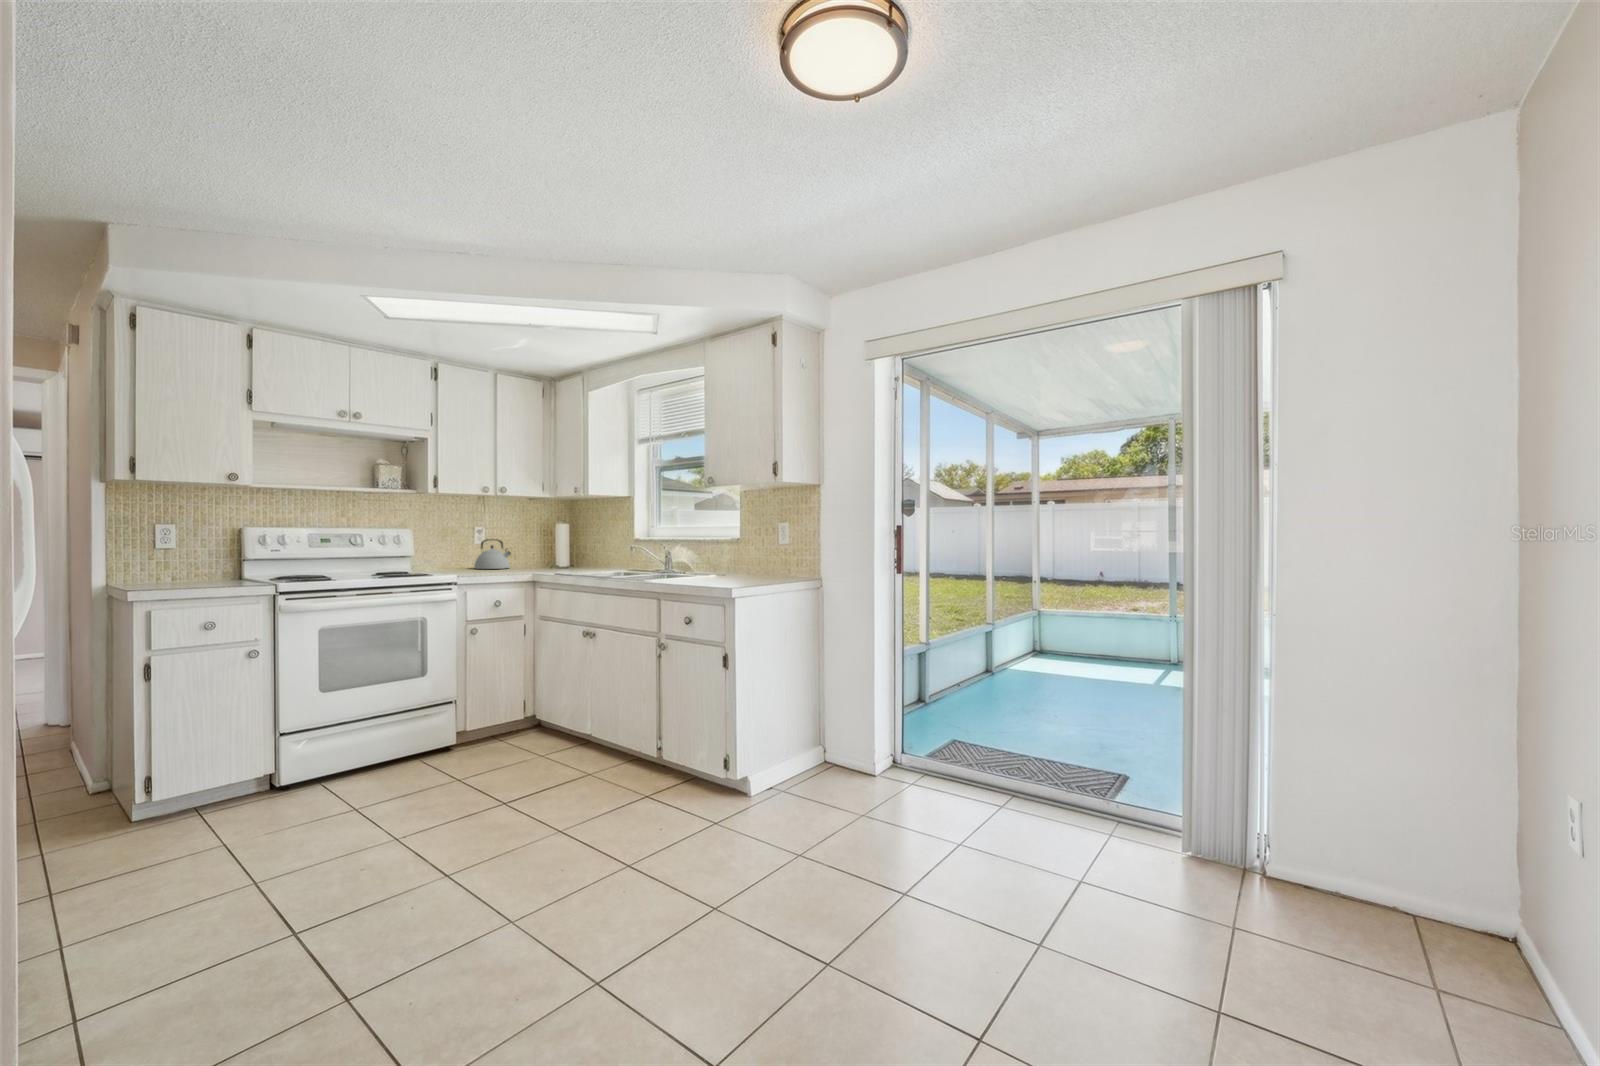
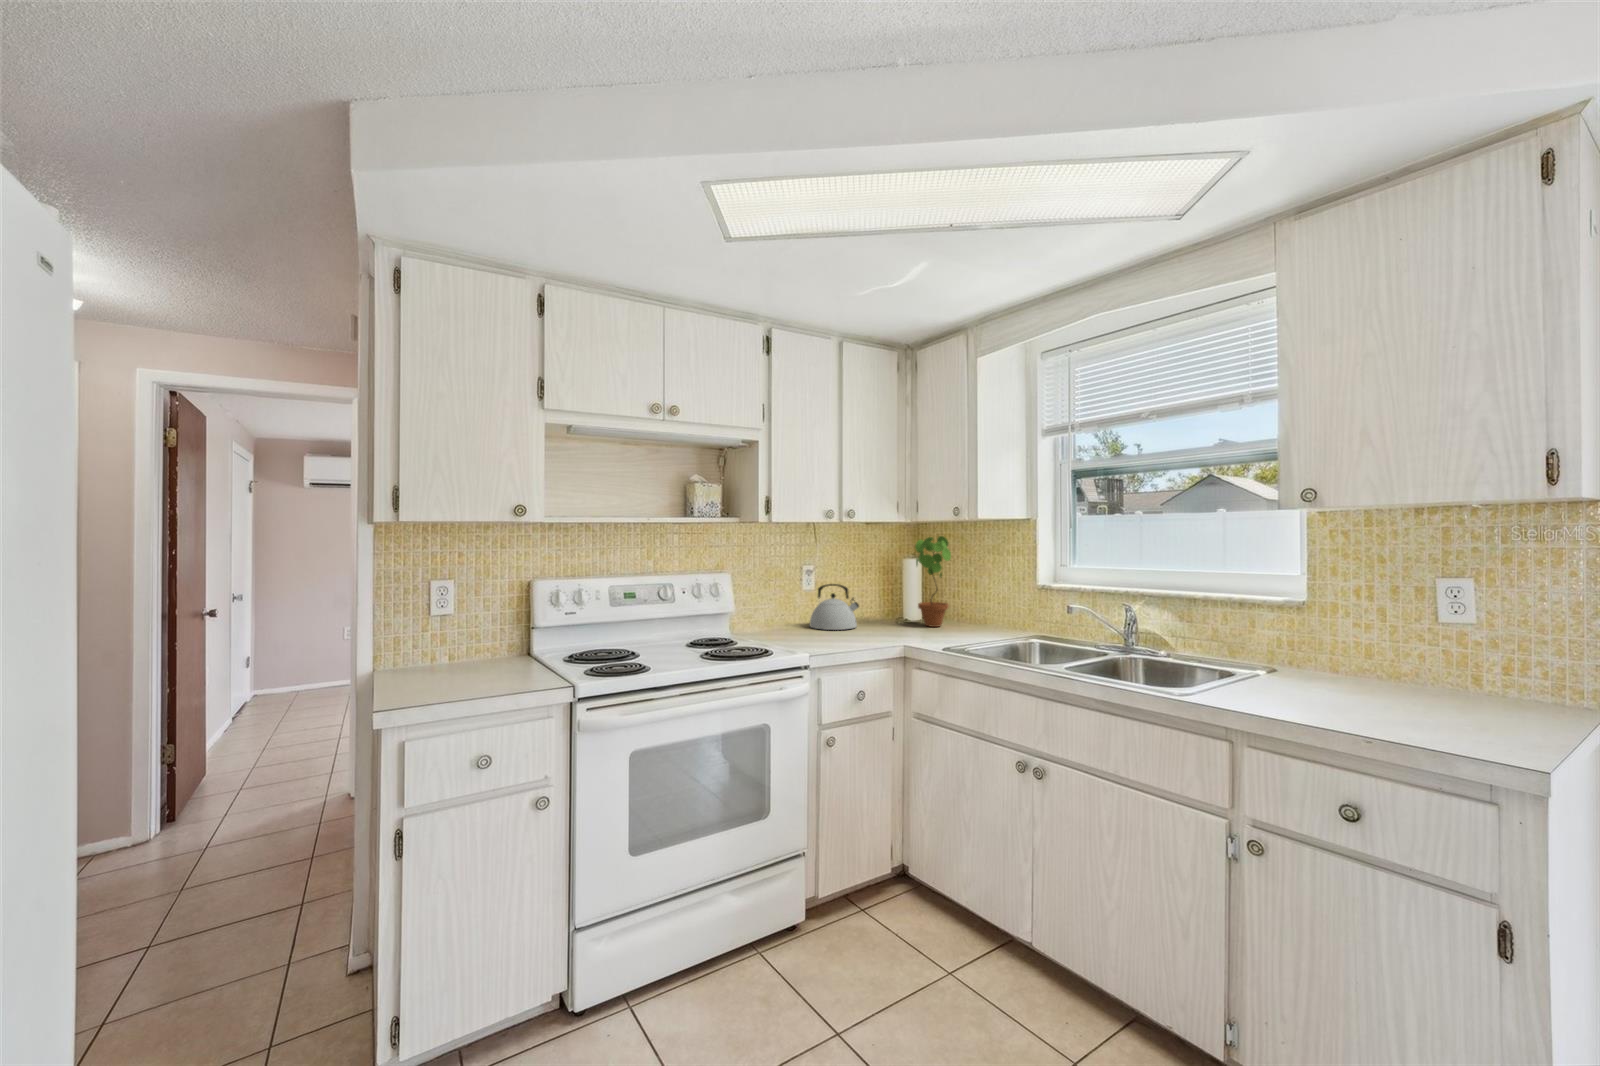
potted plant: none [554,507,578,567] -> present [915,536,951,627]

